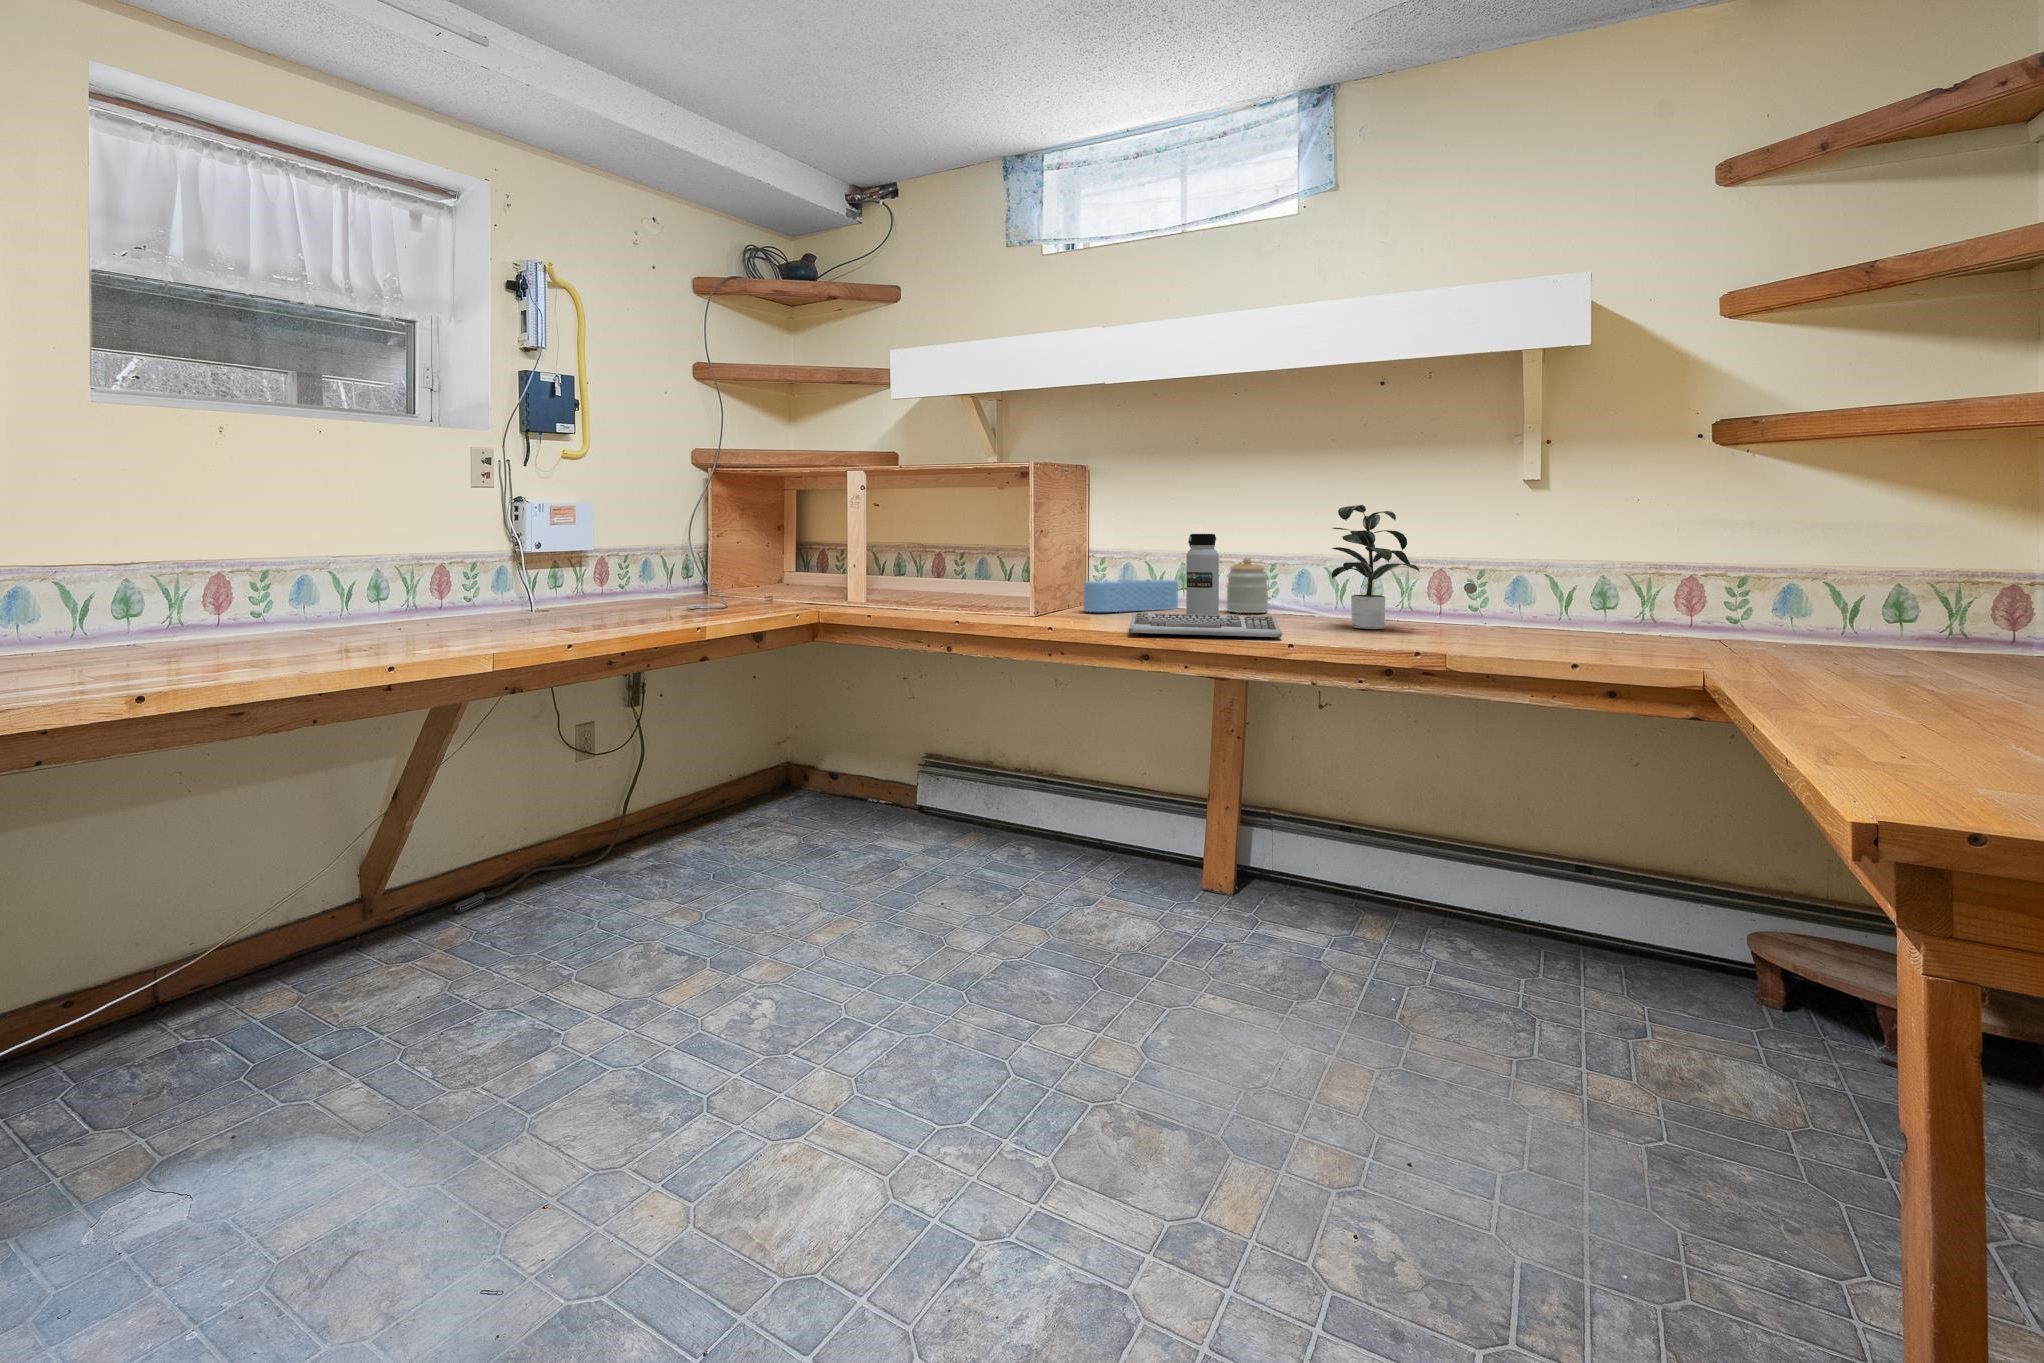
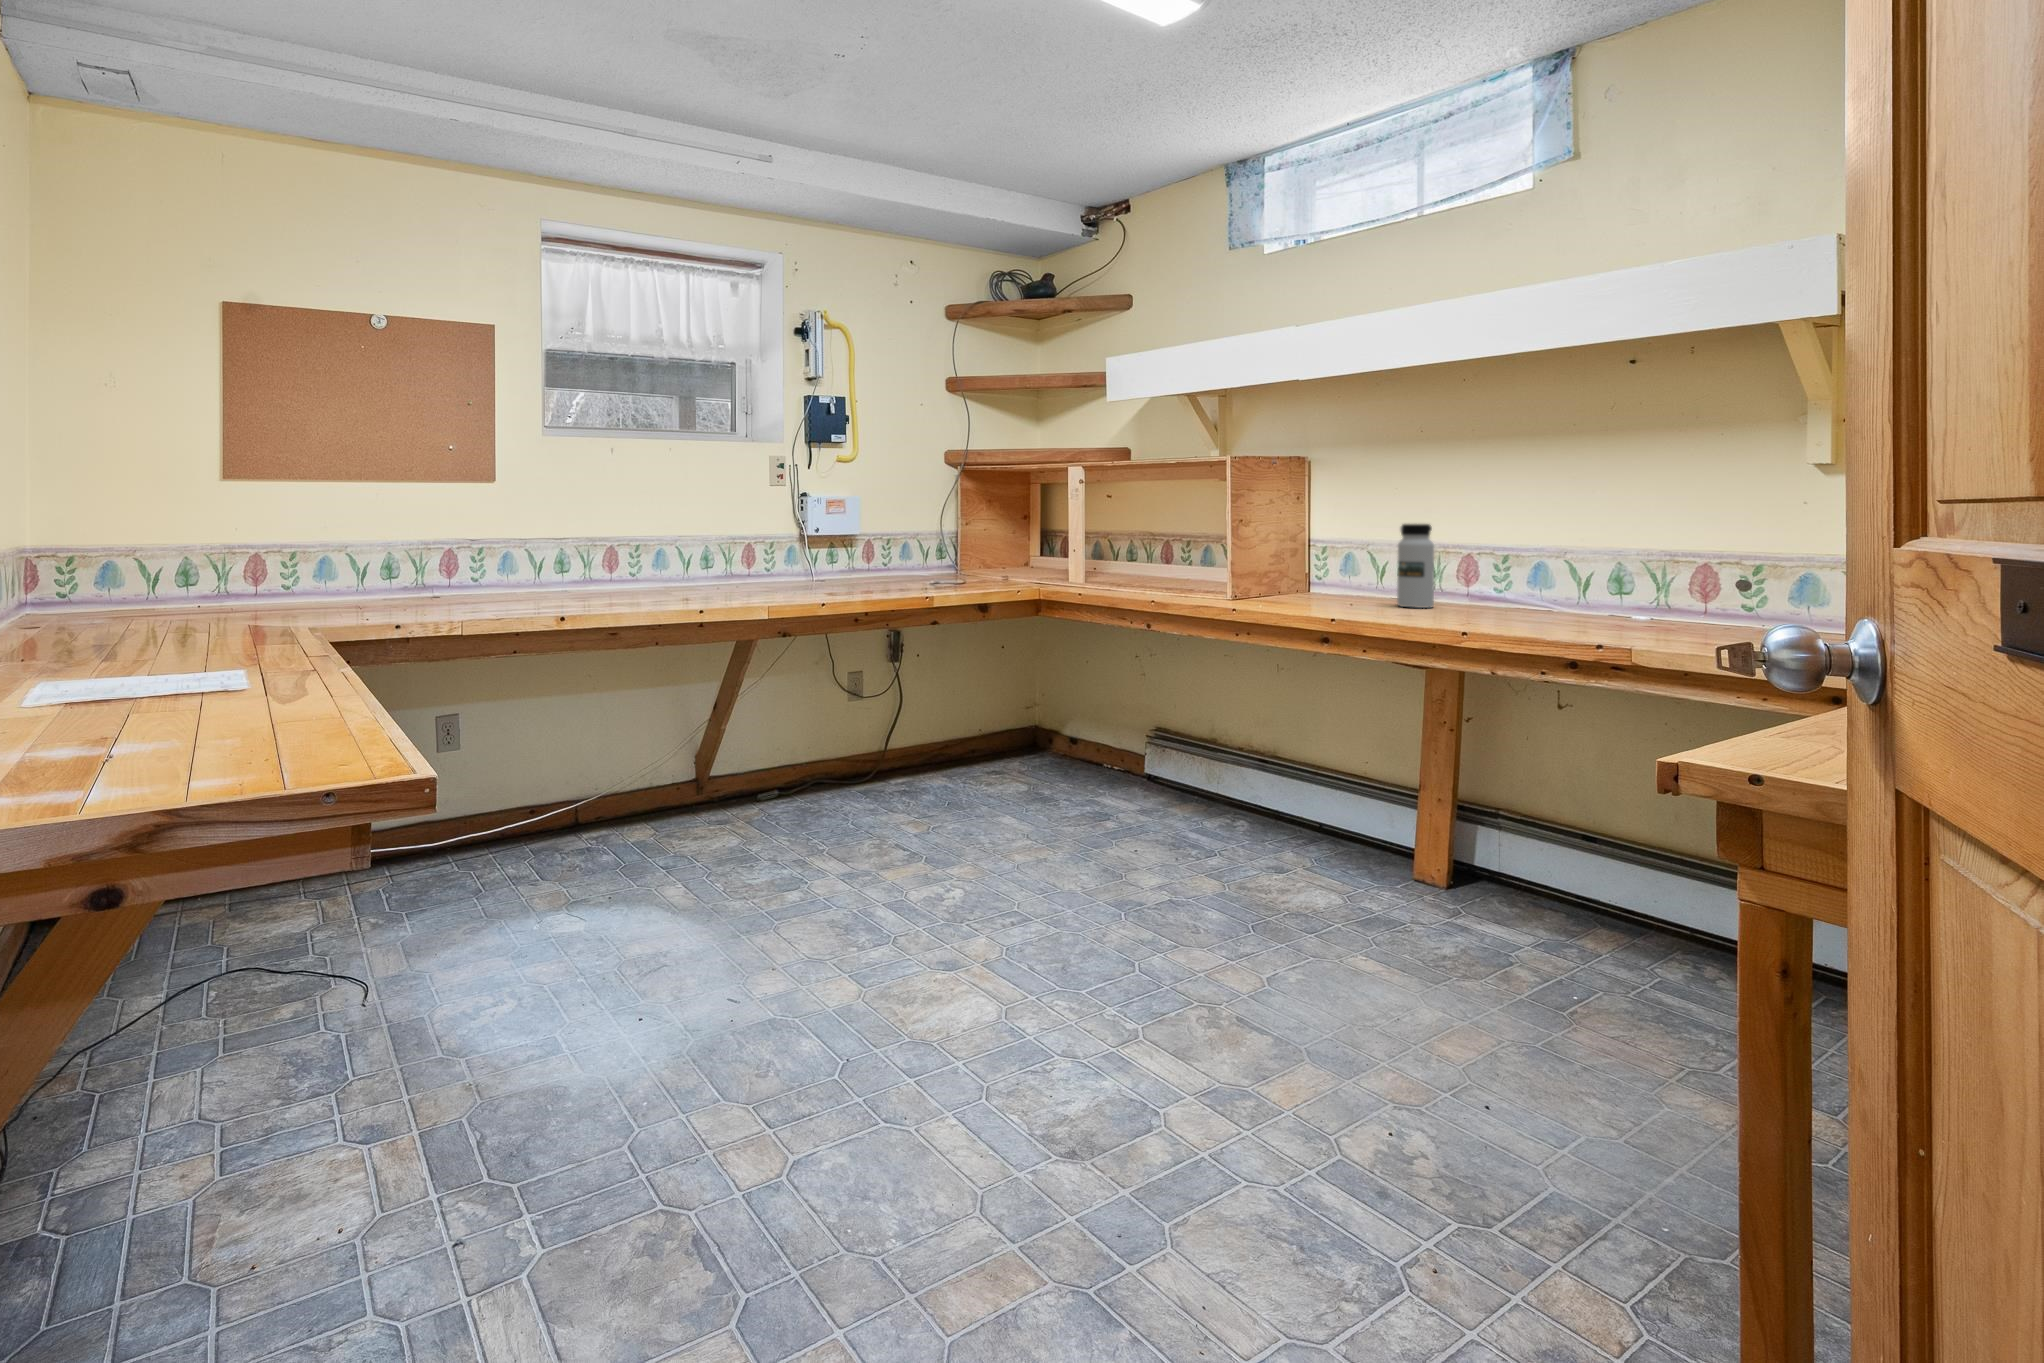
potted plant: present [1332,505,1419,629] -> none [1536,493,1688,624]
jar: present [1226,558,1268,613] -> none [1452,548,1502,605]
speaker: present [1084,579,1178,612] -> none [1292,569,1403,599]
keyboard: present [1129,613,1282,637] -> none [1307,598,1479,626]

